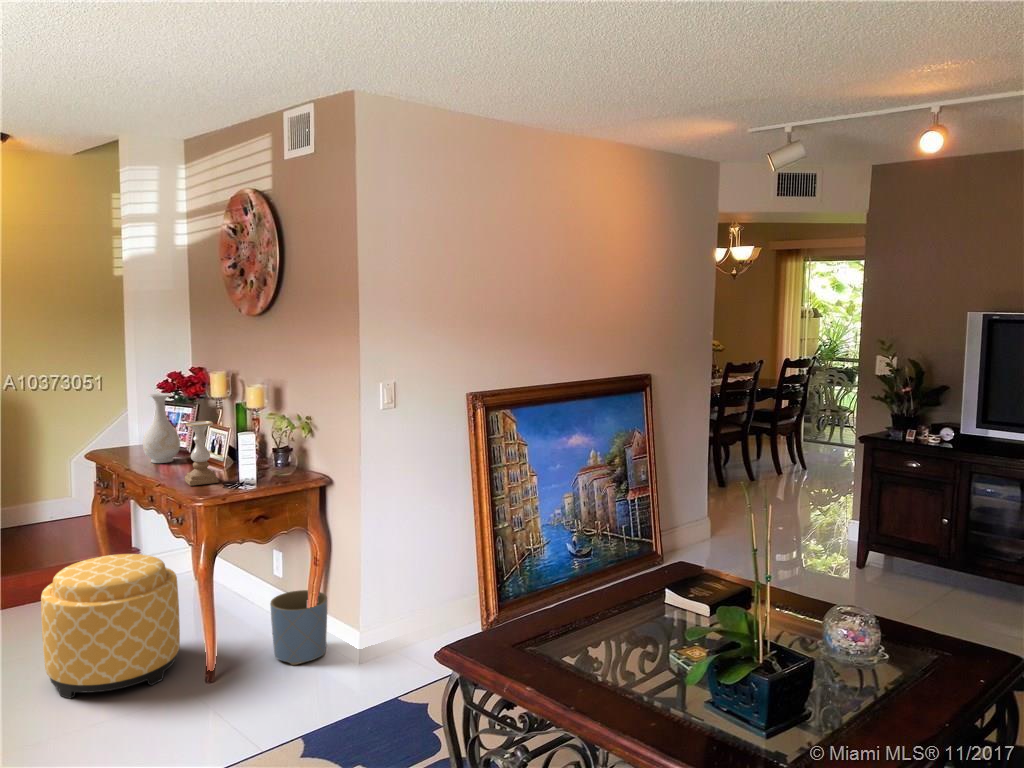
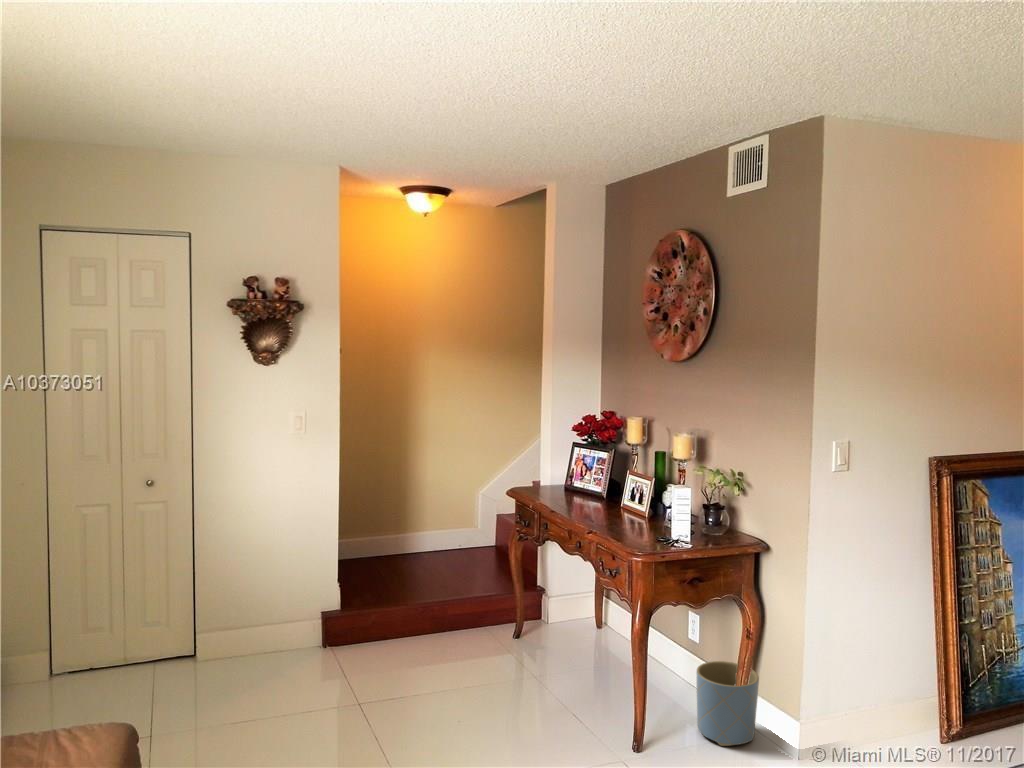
vase: present [143,393,180,463] -> none [565,437,600,508]
candle holder: present [185,421,218,486] -> none [615,470,650,537]
ottoman: present [41,554,180,698] -> none [480,597,603,741]

